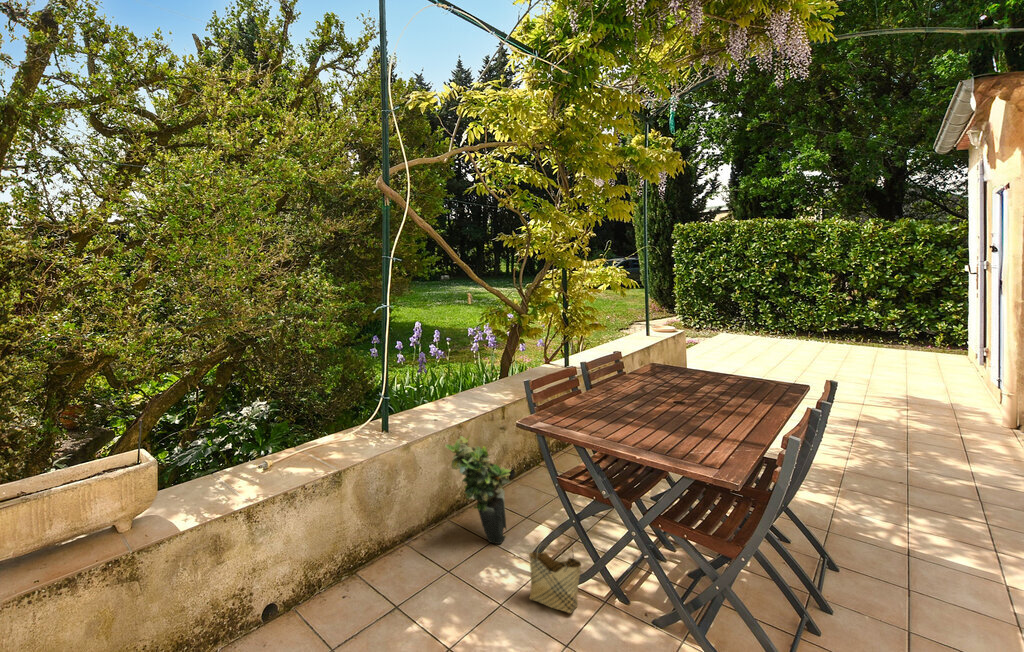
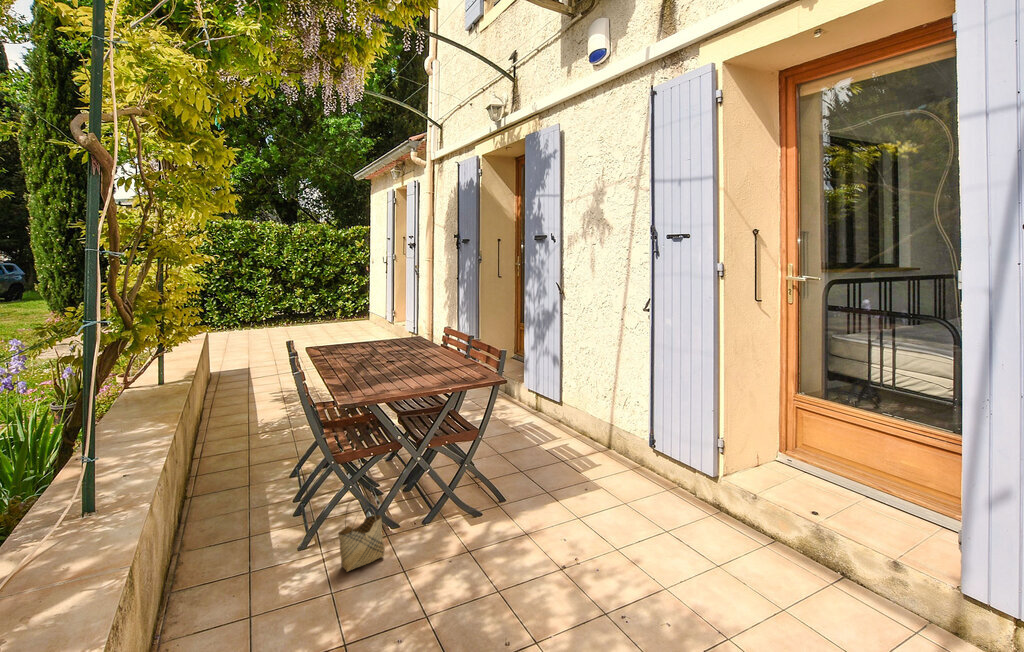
potted plant: present [445,436,511,544] -> none [179,471,264,574]

